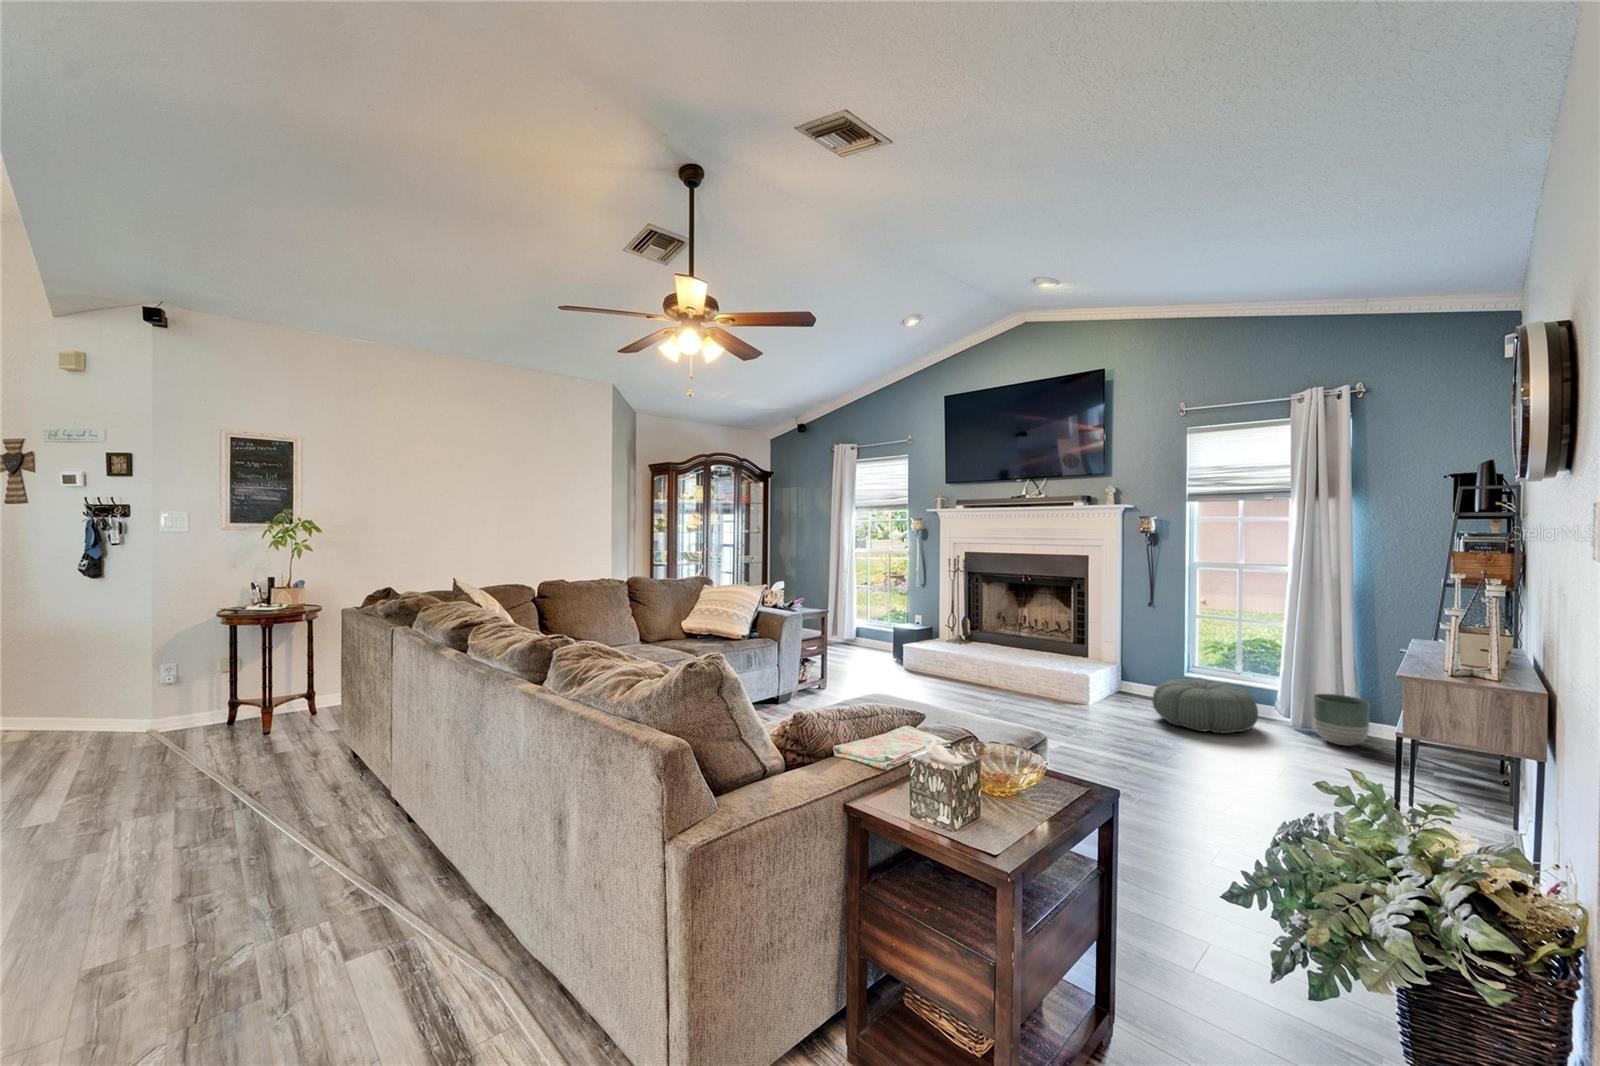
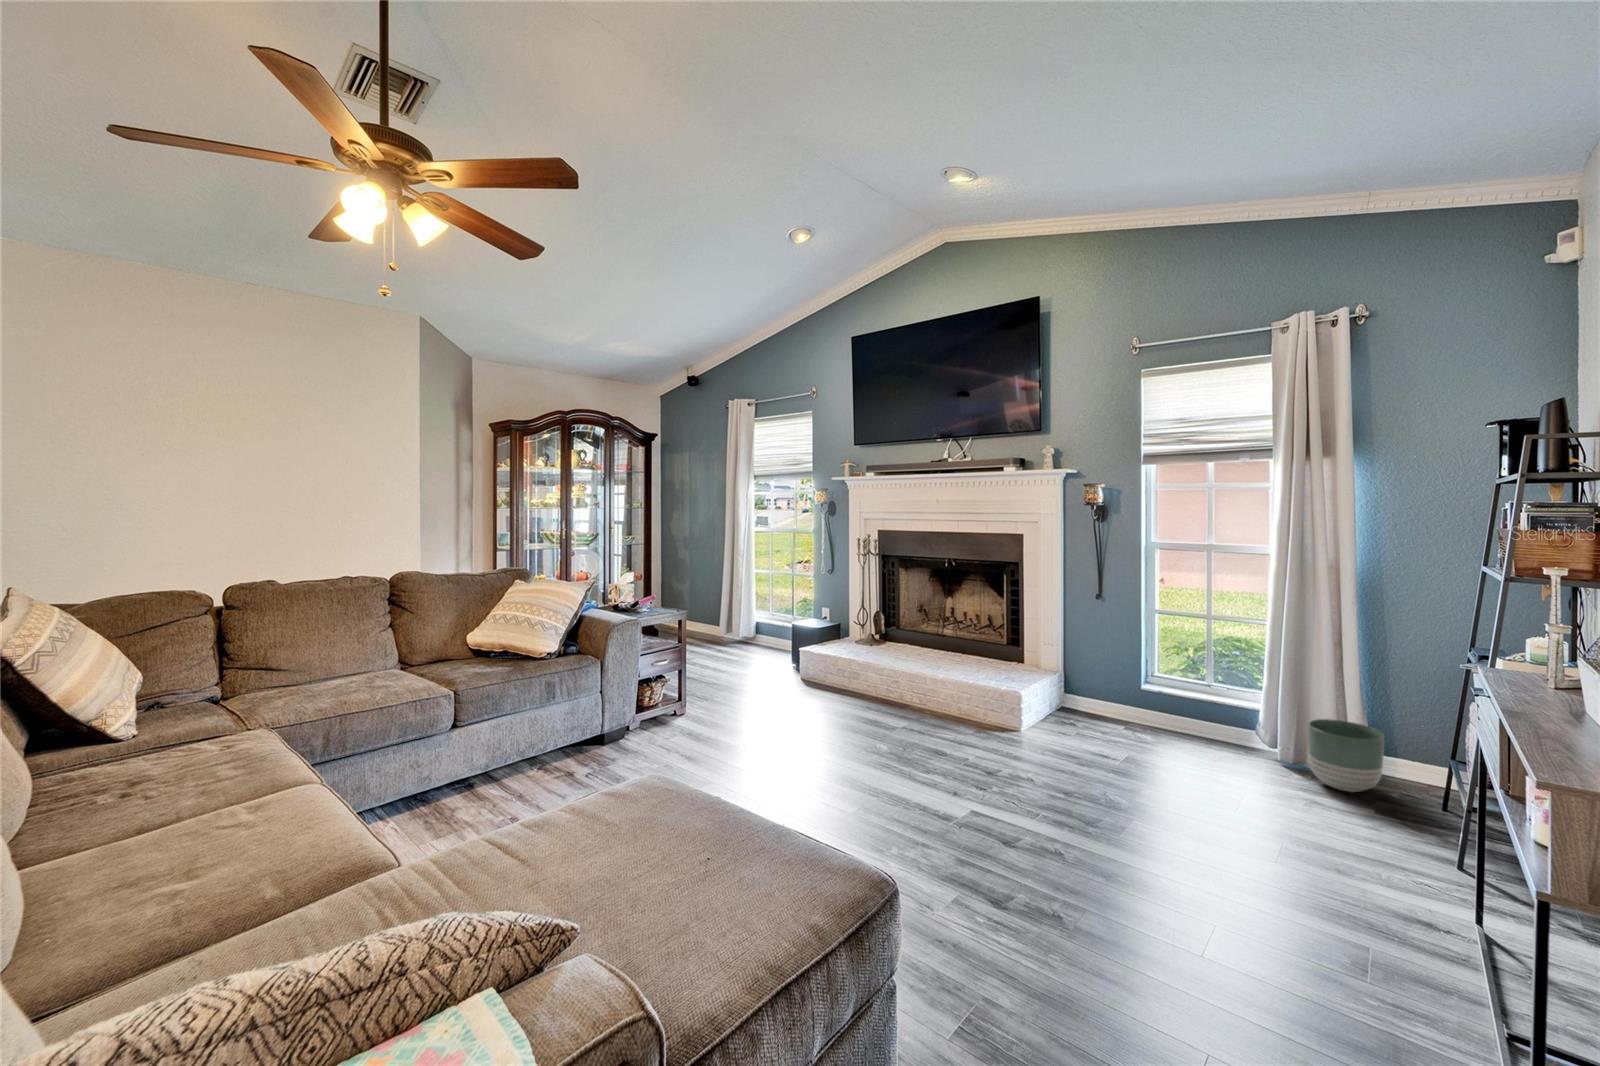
pouf: present [1152,679,1258,733] -> none [1099,697,1236,775]

